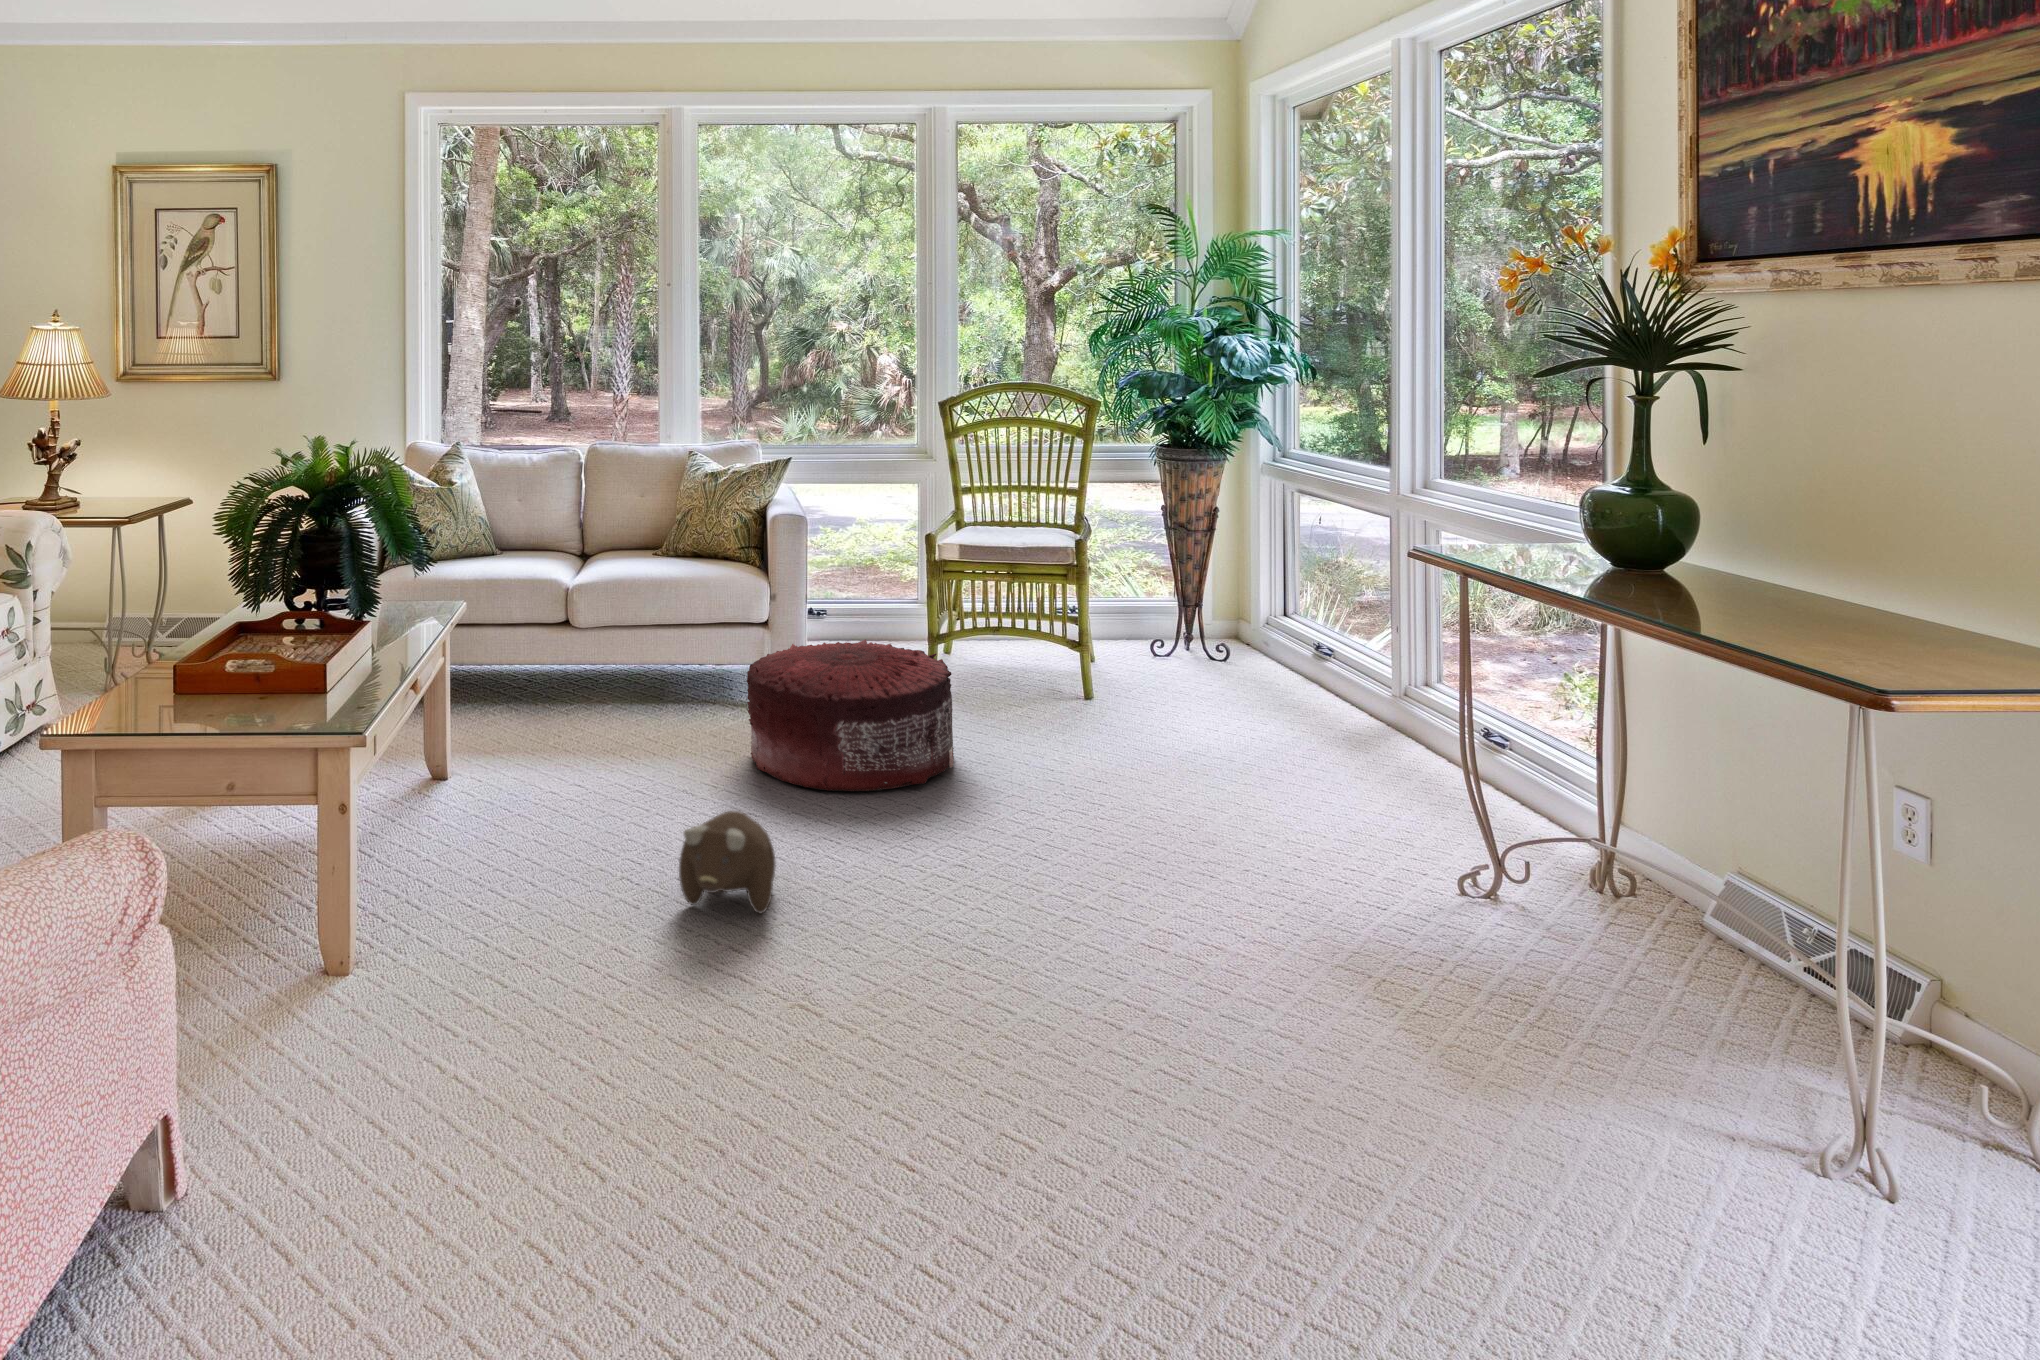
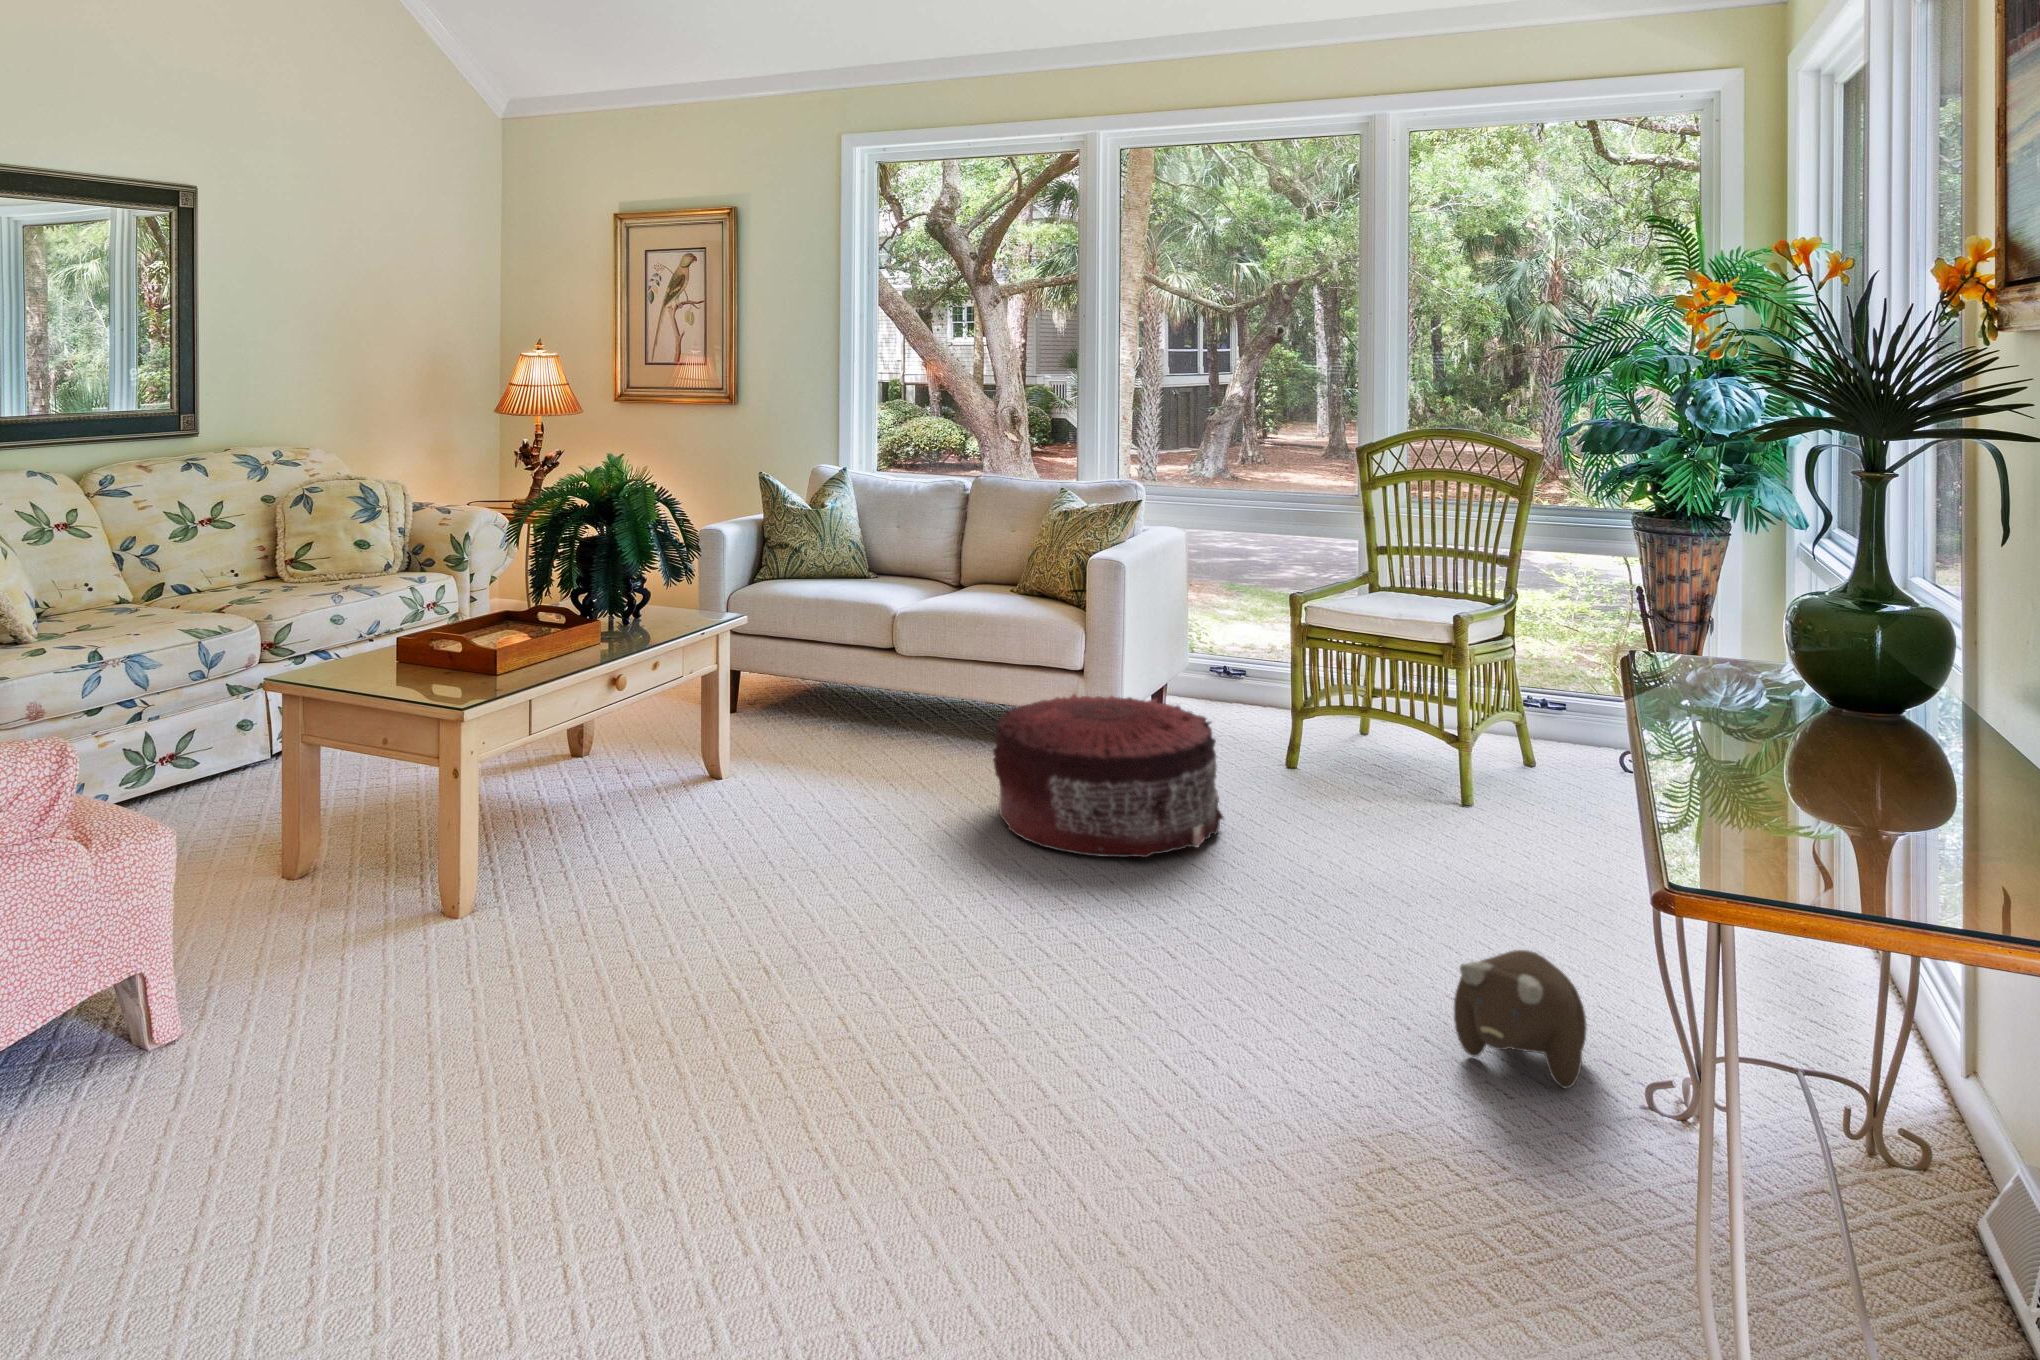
plush toy: present [679,811,776,913] -> present [1454,950,1587,1089]

